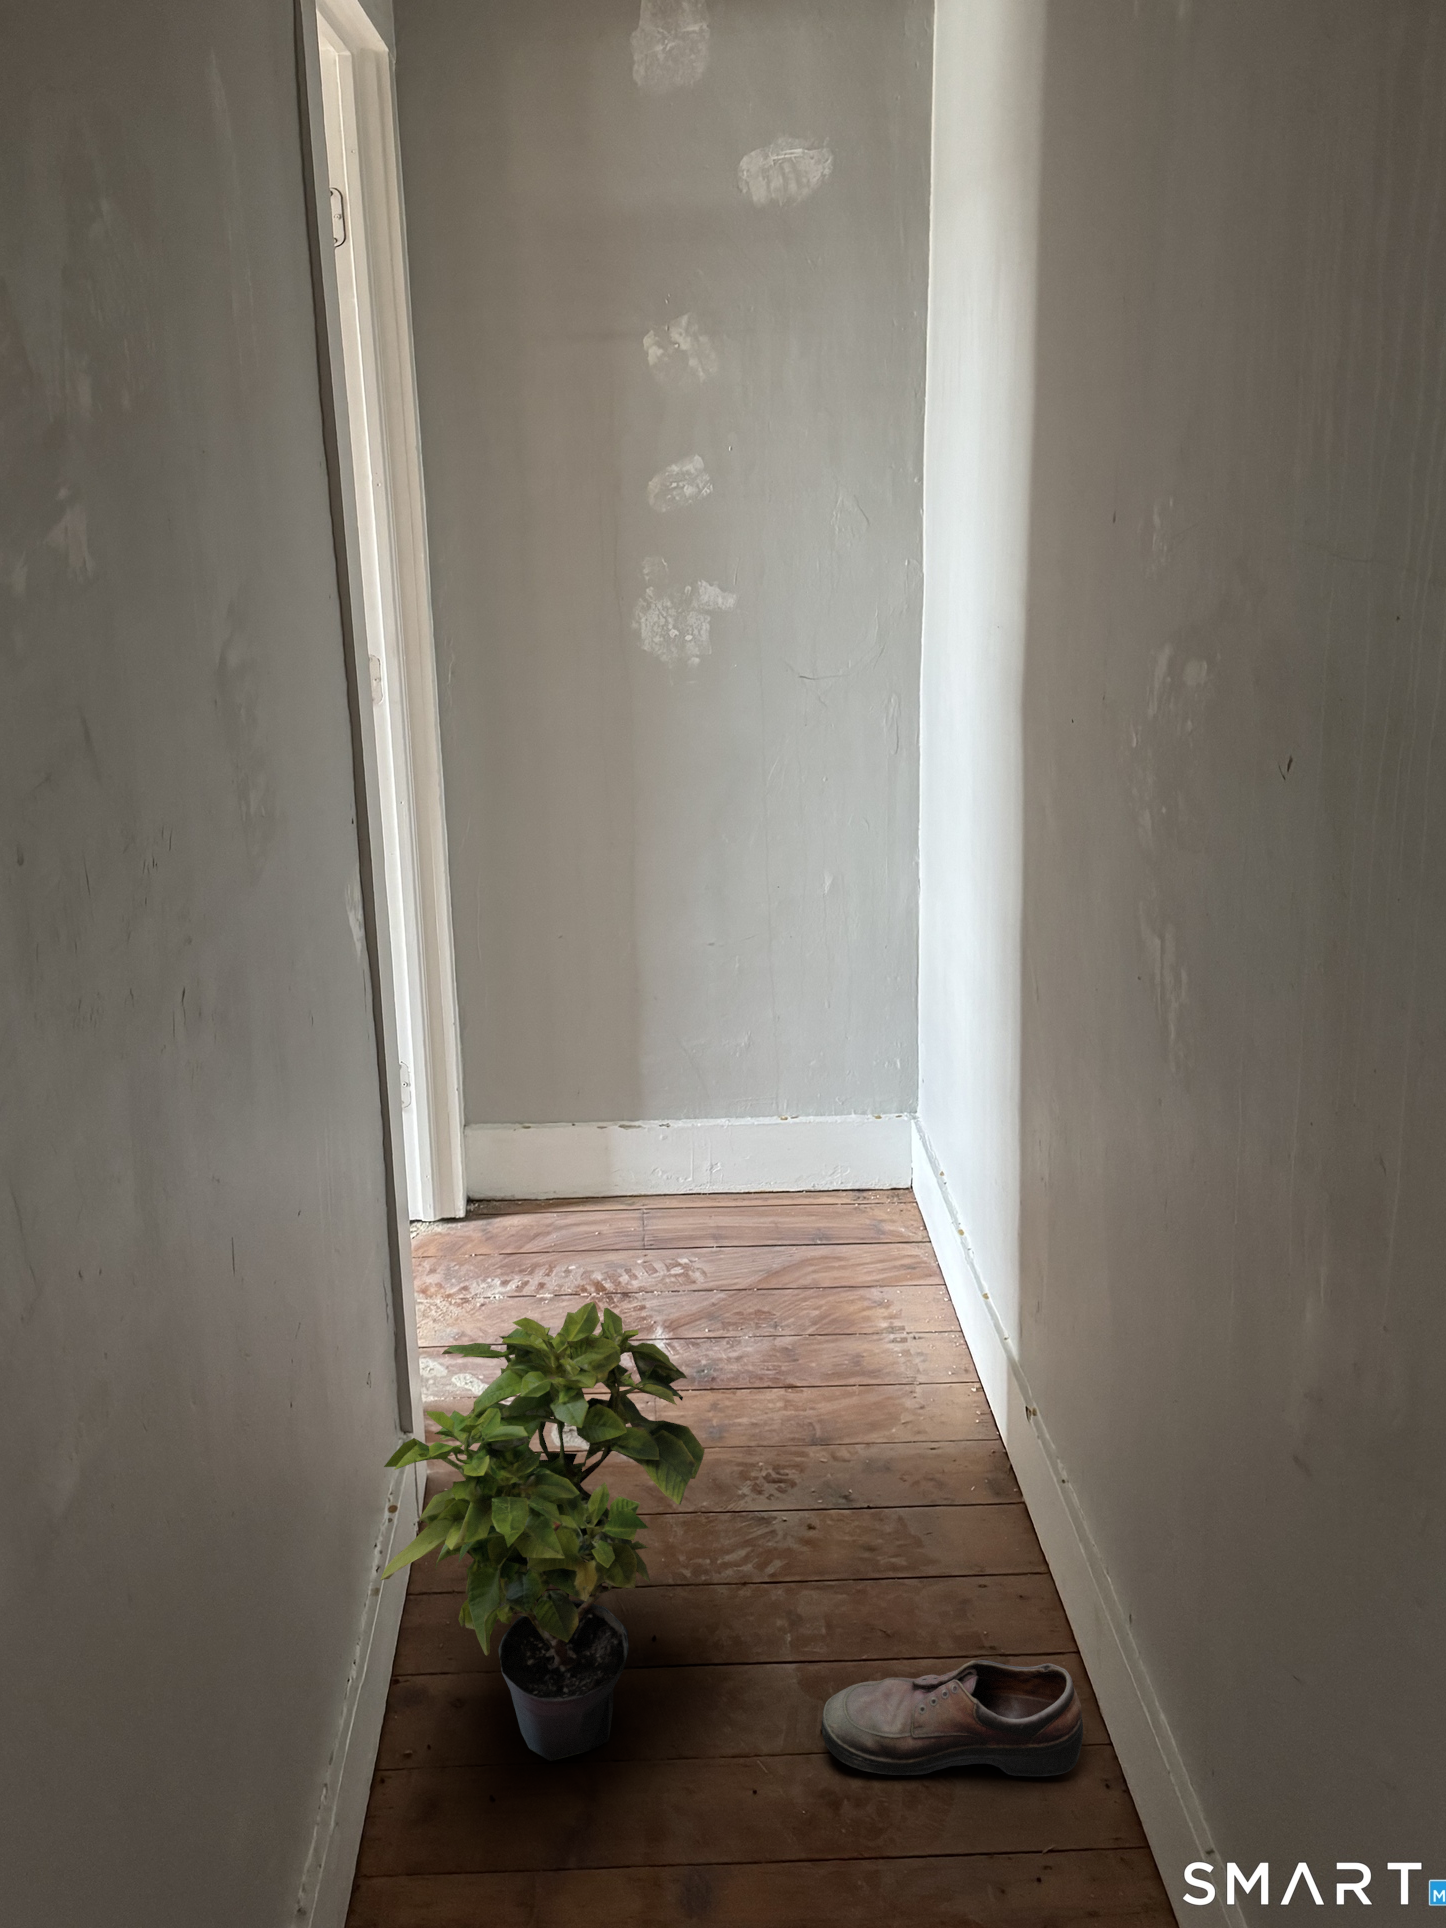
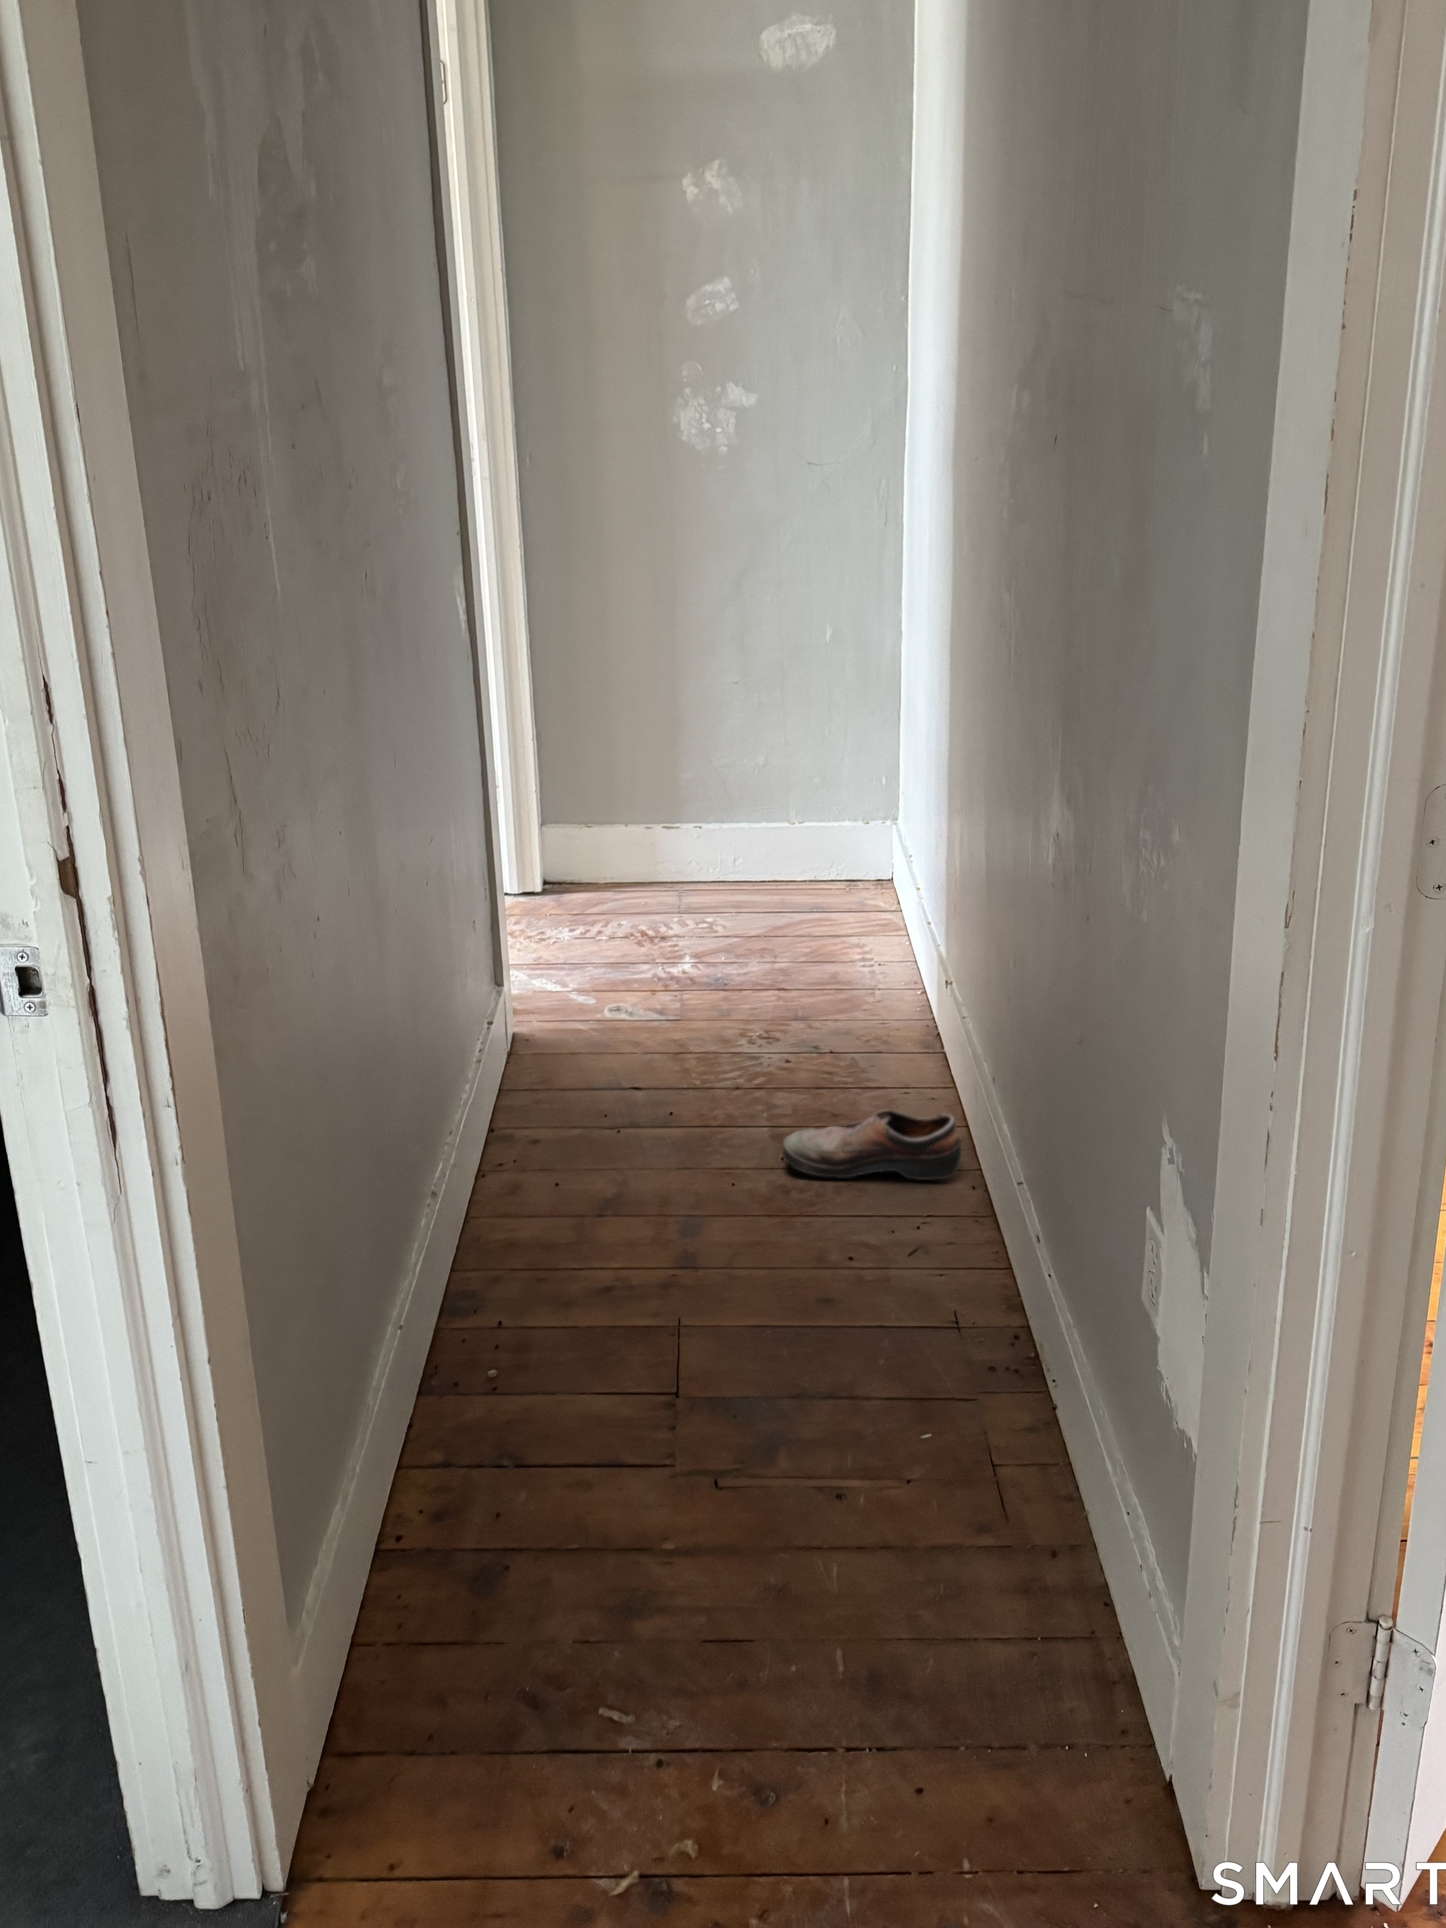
potted plant: present [380,1302,705,1761] -> none [484,863,709,1166]

